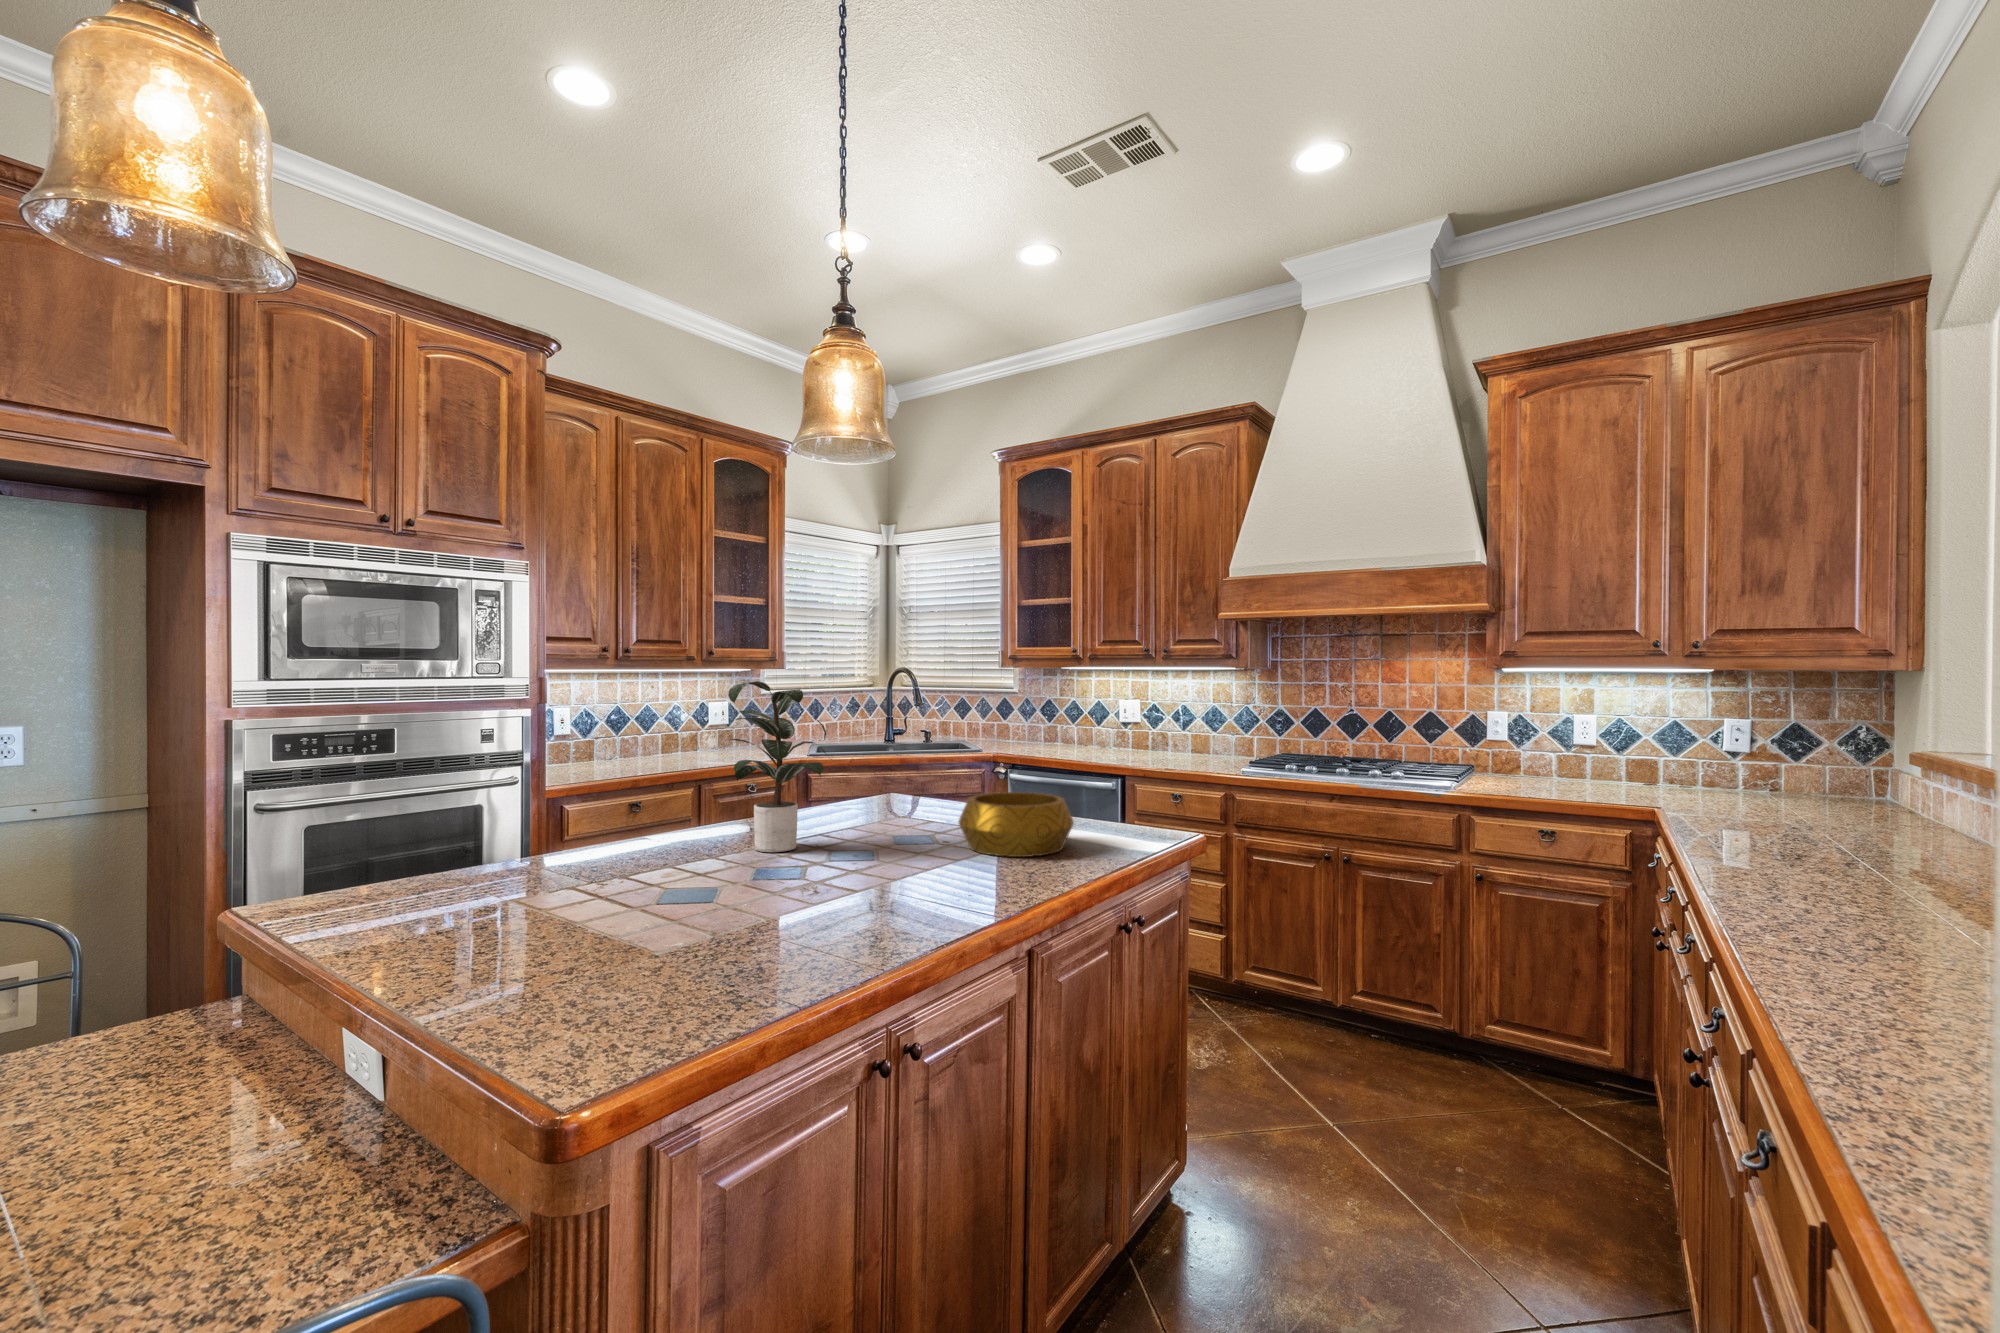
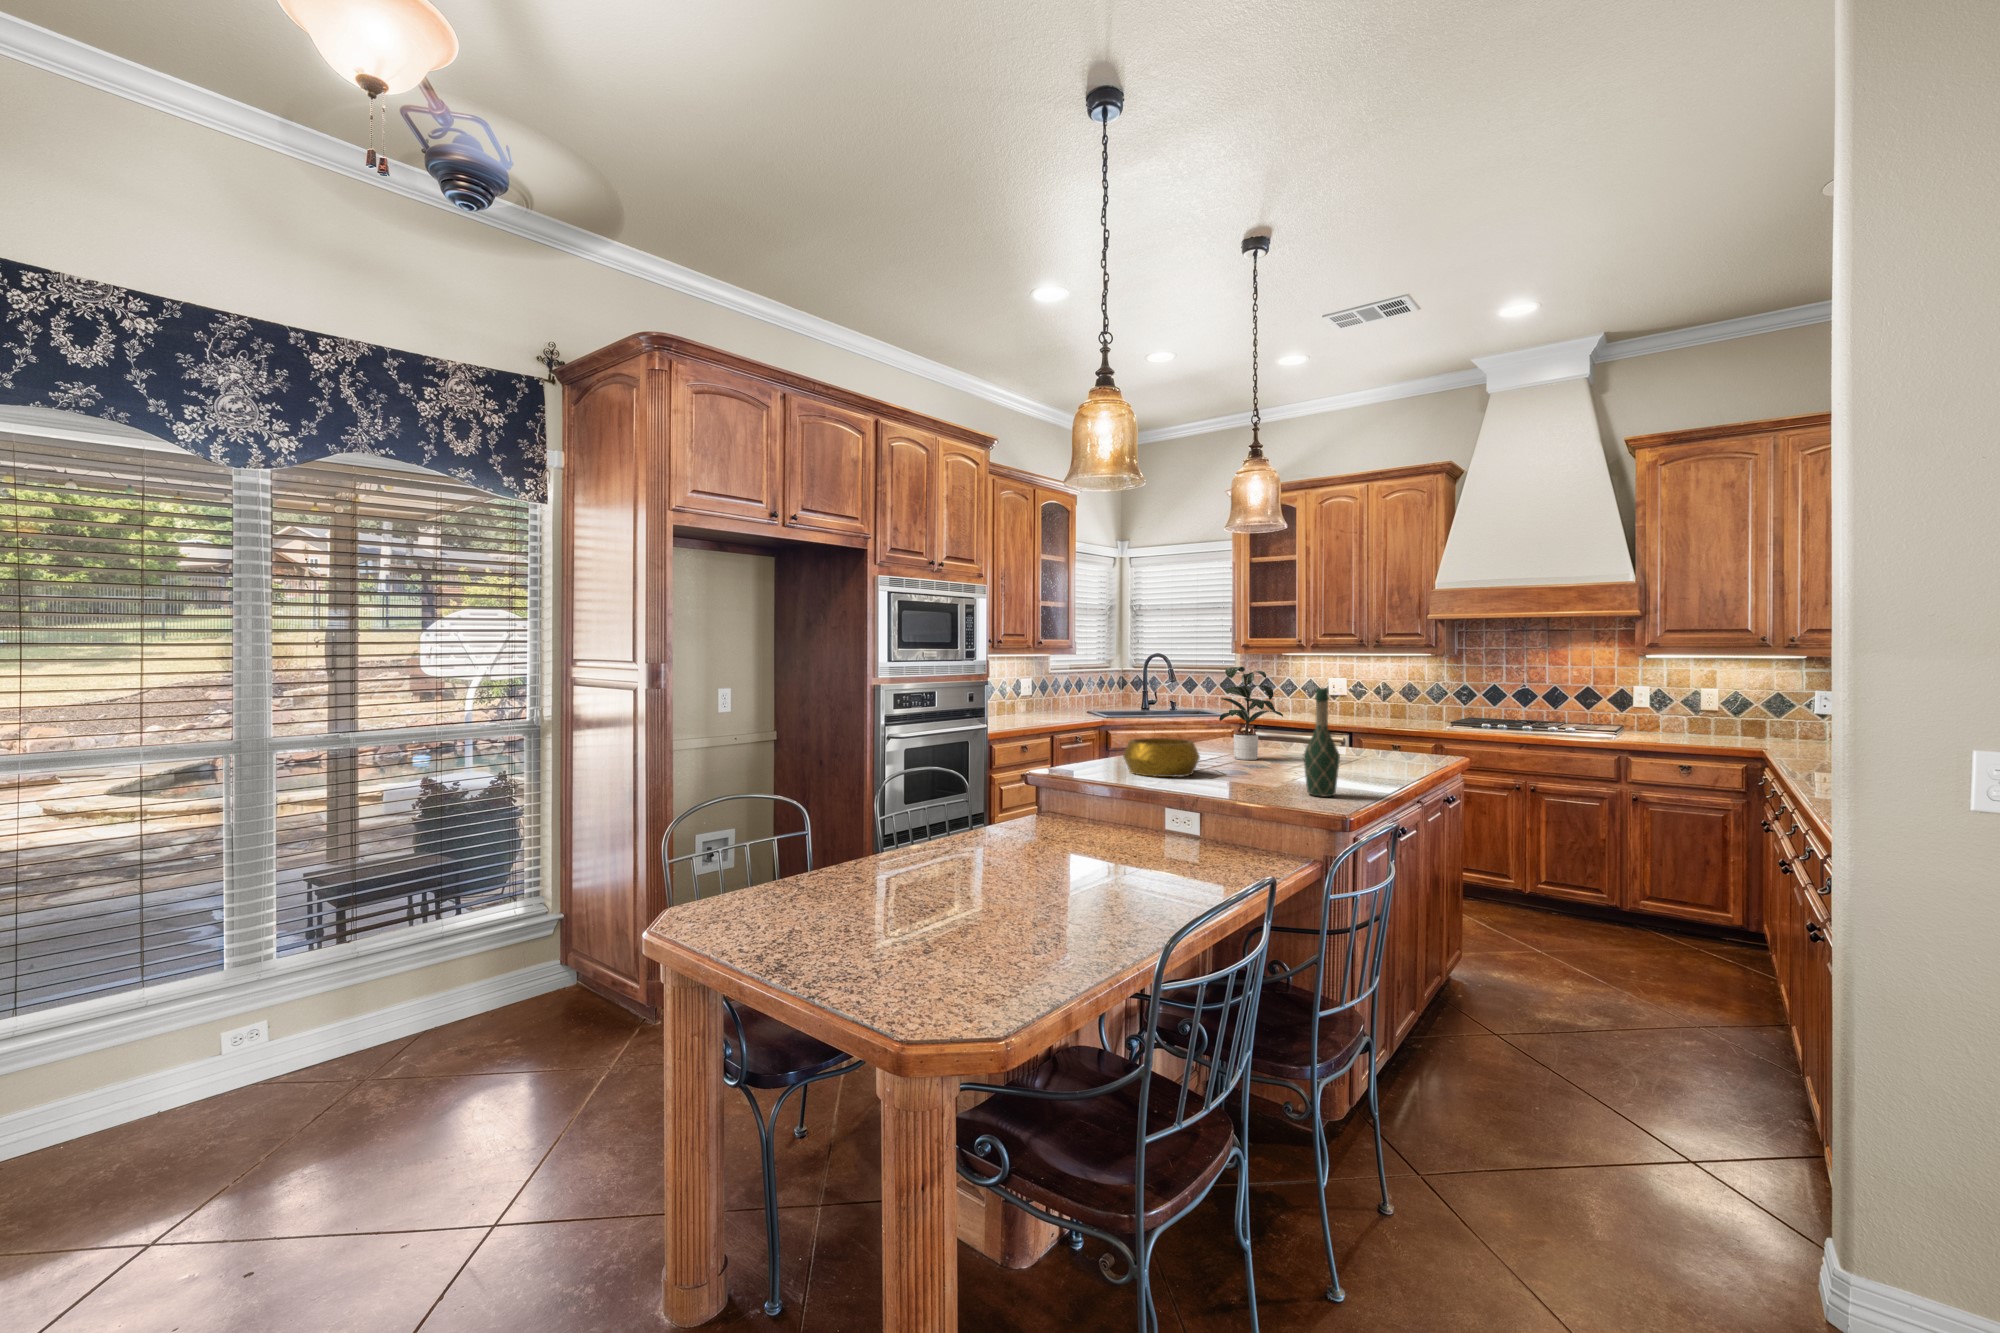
wine bottle: none [574,733,667,1012] -> present [1304,688,1340,797]
decorative bowl: present [959,792,1074,857] -> present [1123,738,1200,777]

